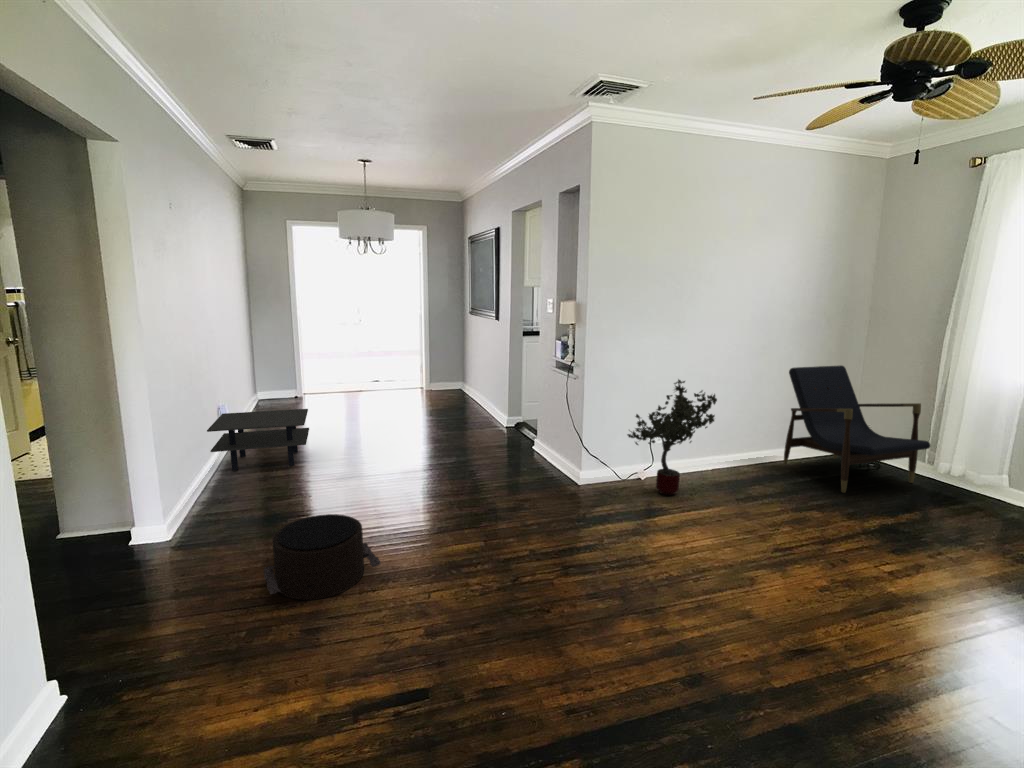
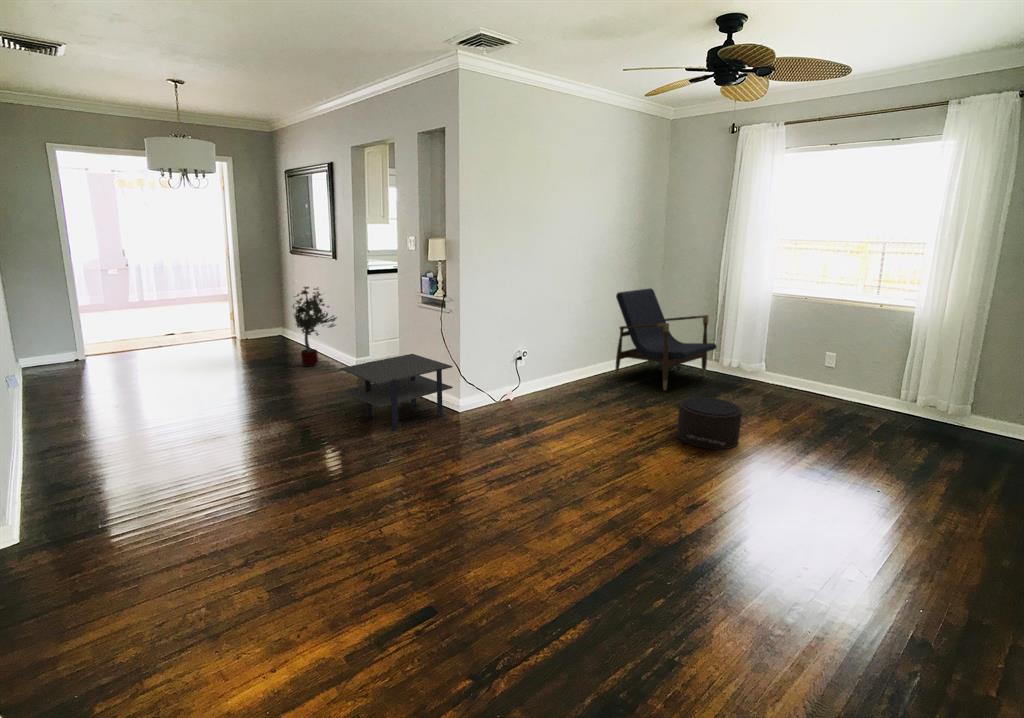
potted tree: present [627,380,717,495] -> present [293,287,337,366]
side table: present [207,409,309,470] -> present [340,354,453,431]
pouf: present [264,514,381,600] -> present [677,397,742,449]

